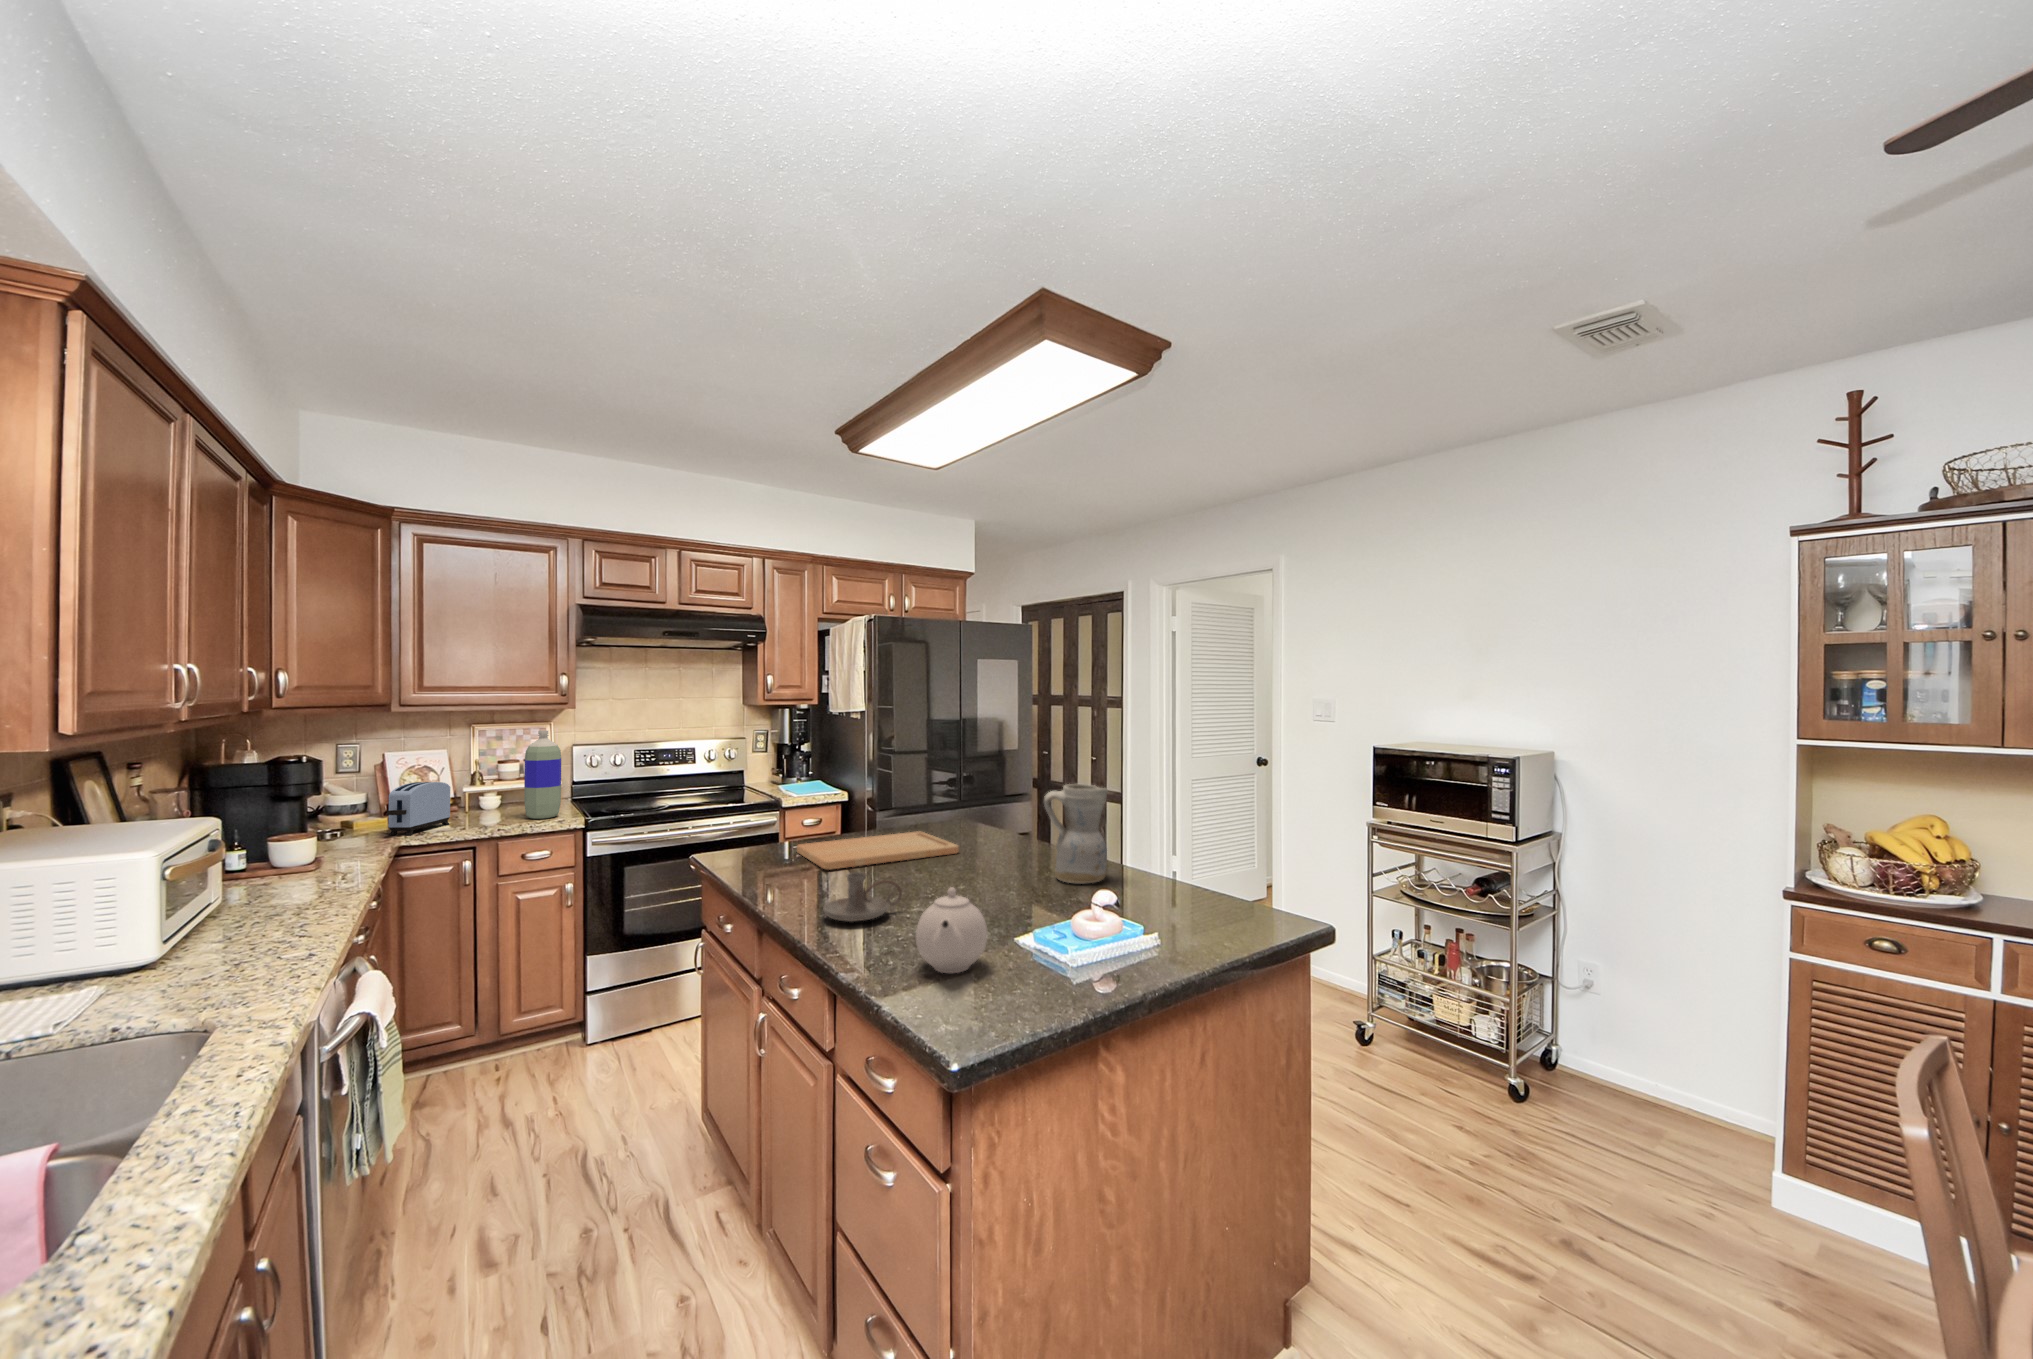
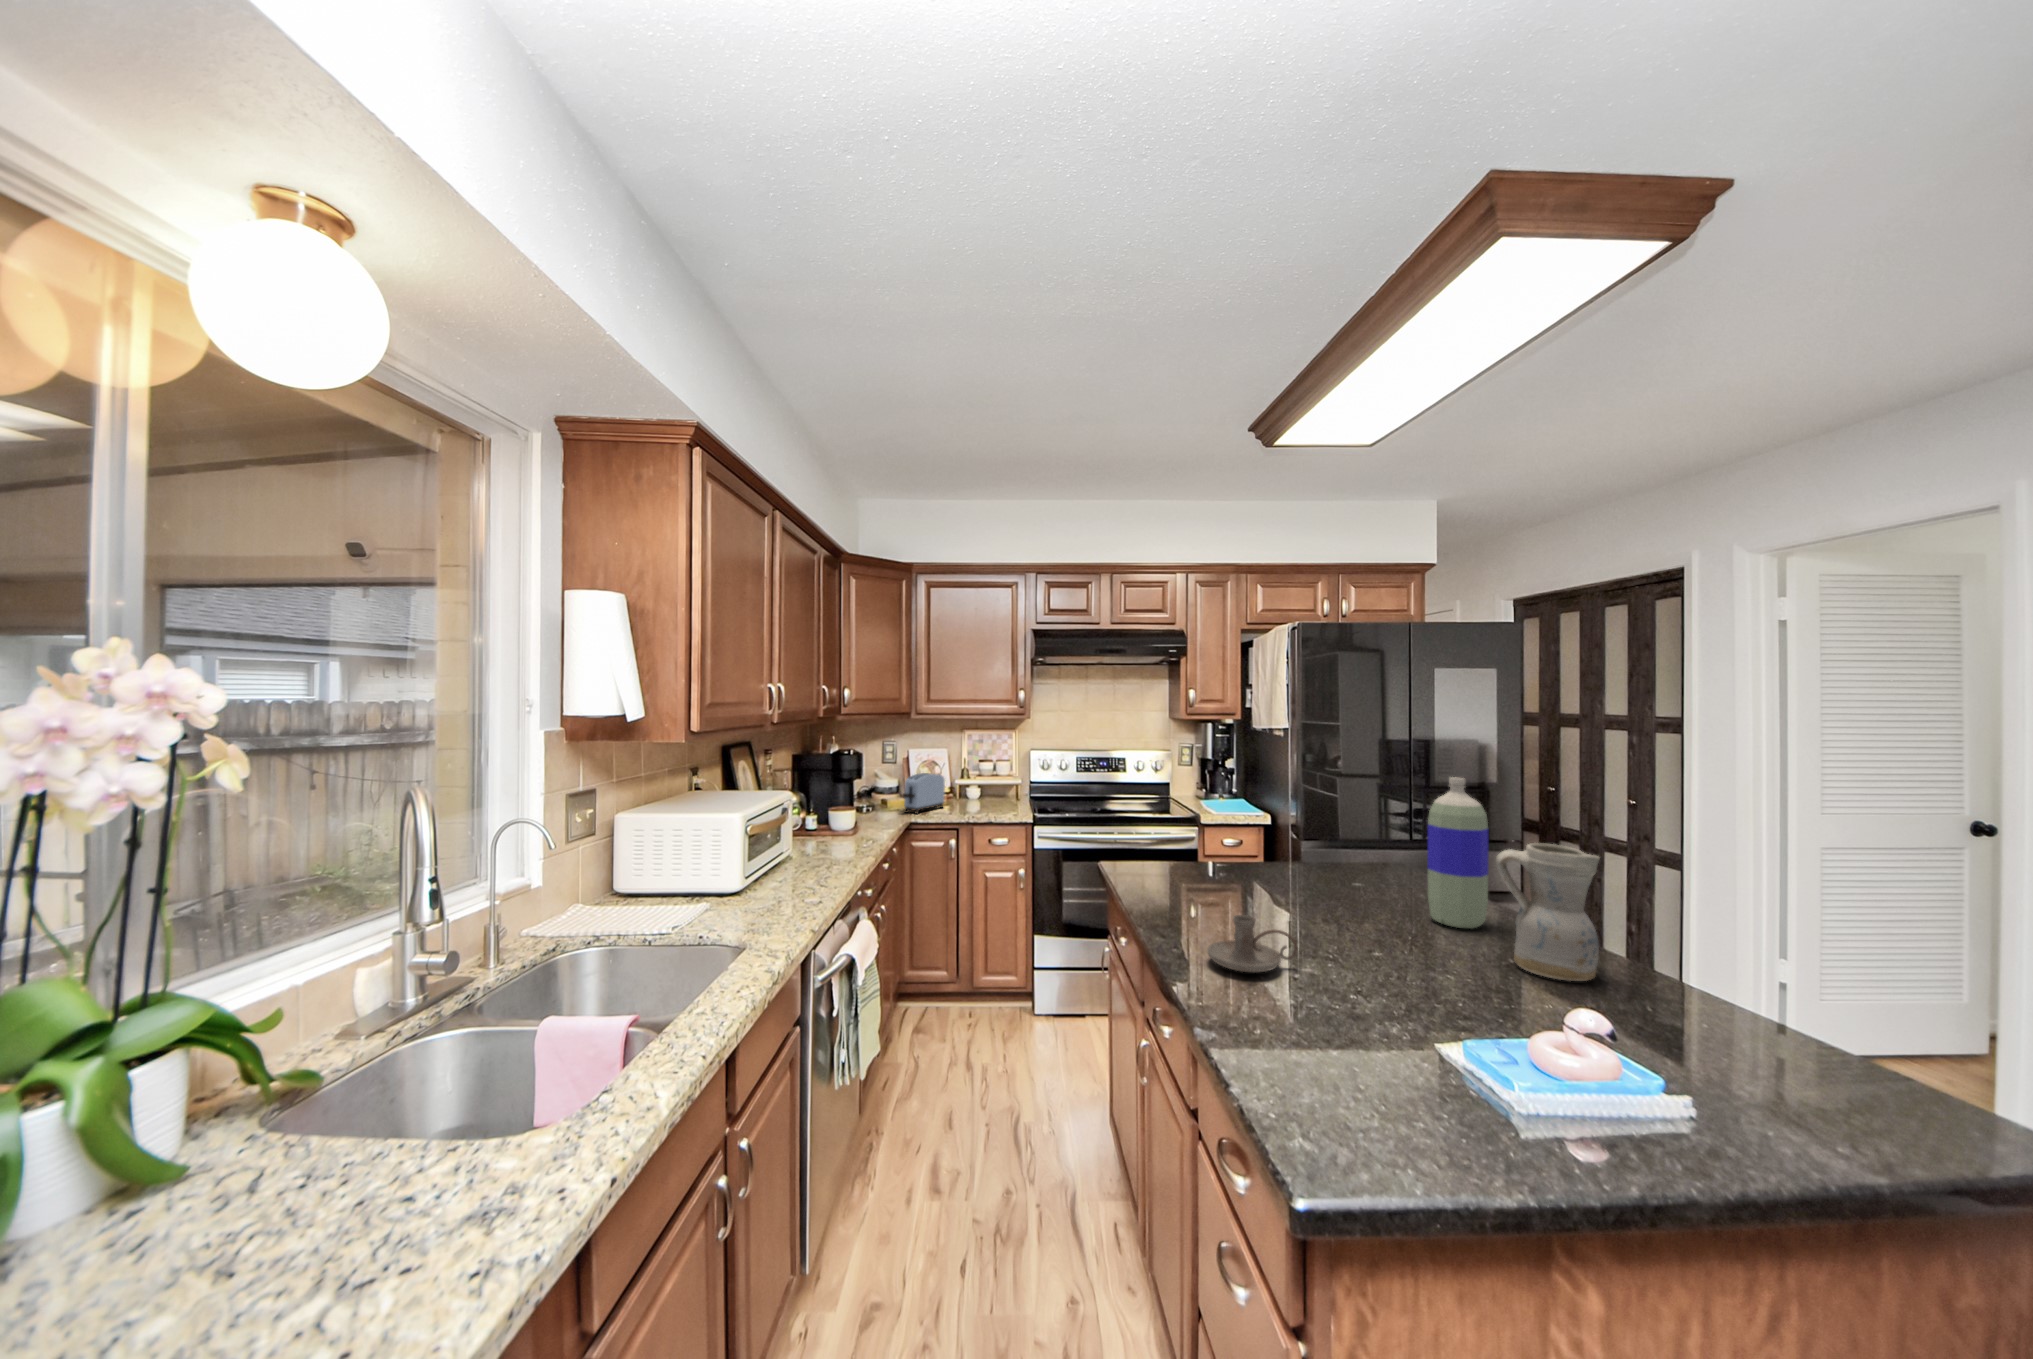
bottle: present [524,731,561,819] -> present [1428,777,1488,929]
cutting board: present [797,832,959,870] -> none [1201,867,1383,904]
teapot: present [916,887,987,973] -> none [1298,964,1393,1073]

